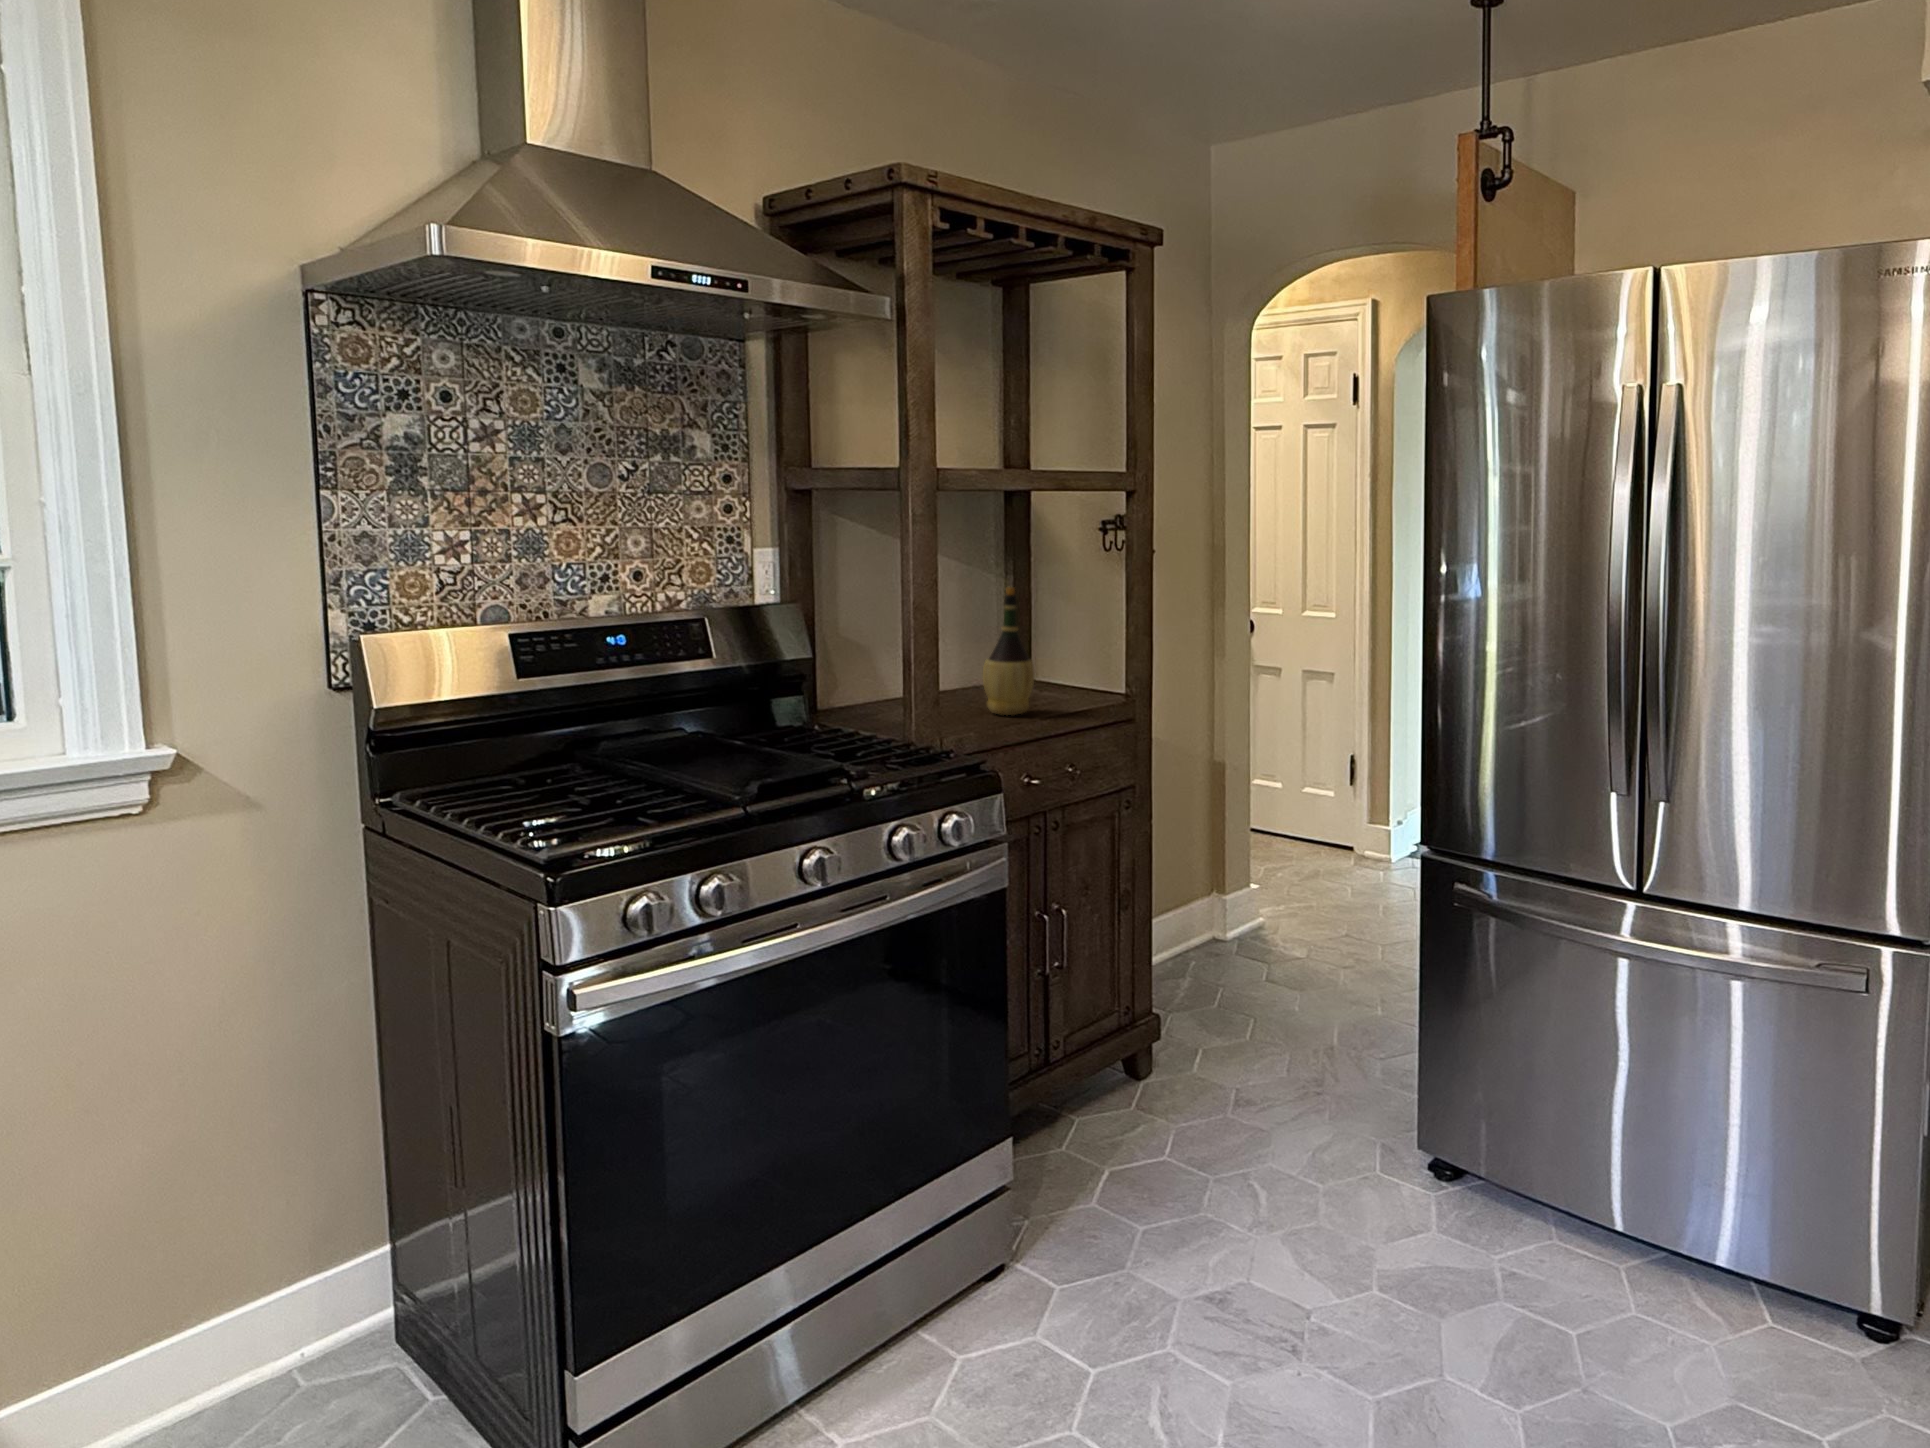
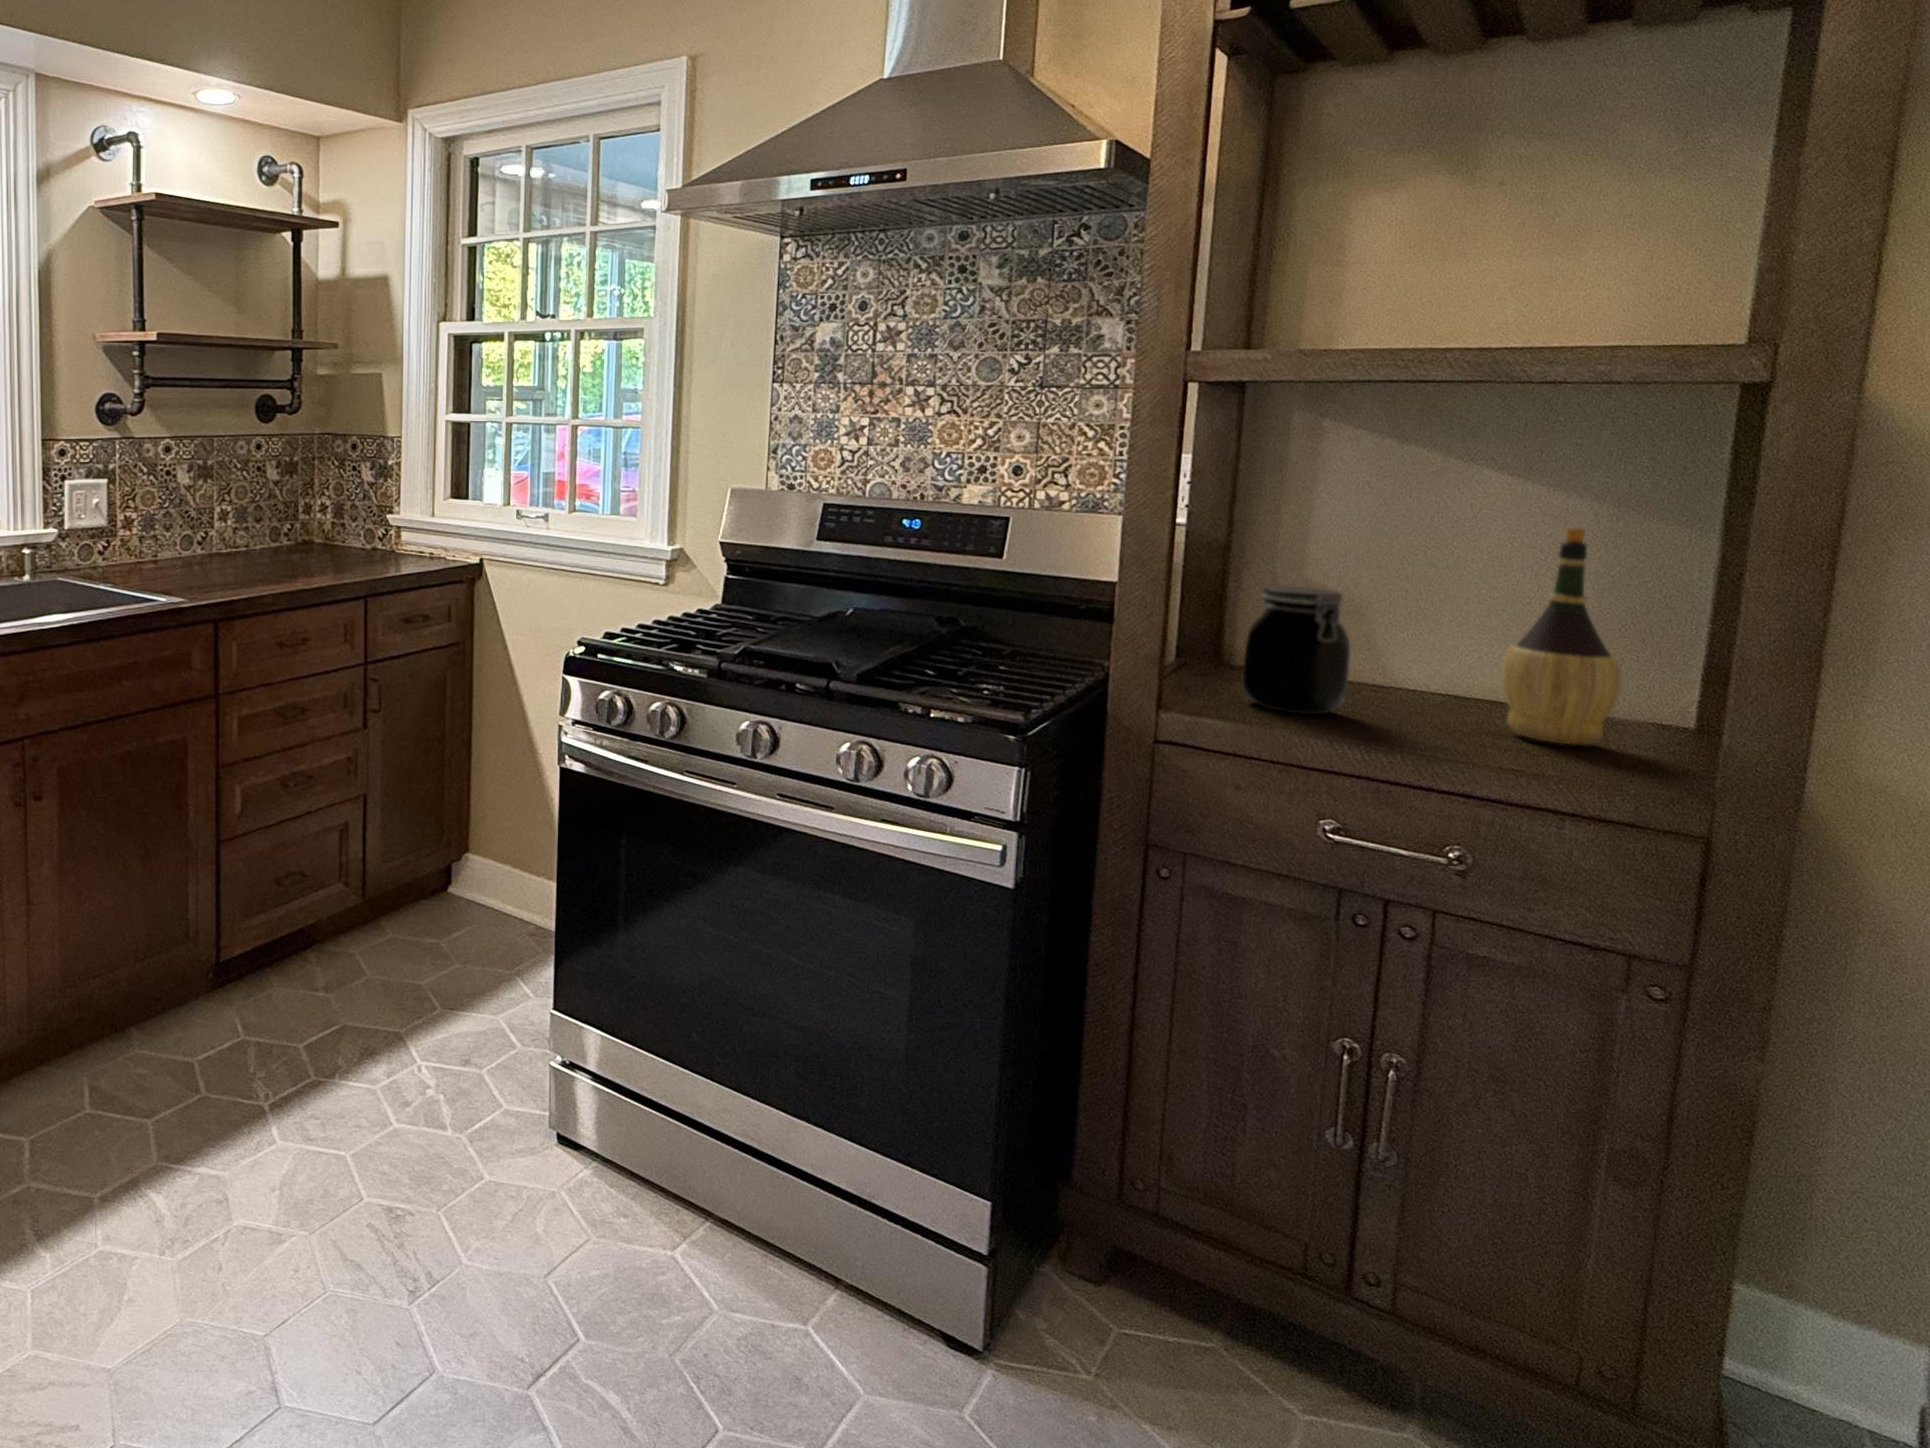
jar: none [910,647,976,738] -> present [1243,586,1350,714]

